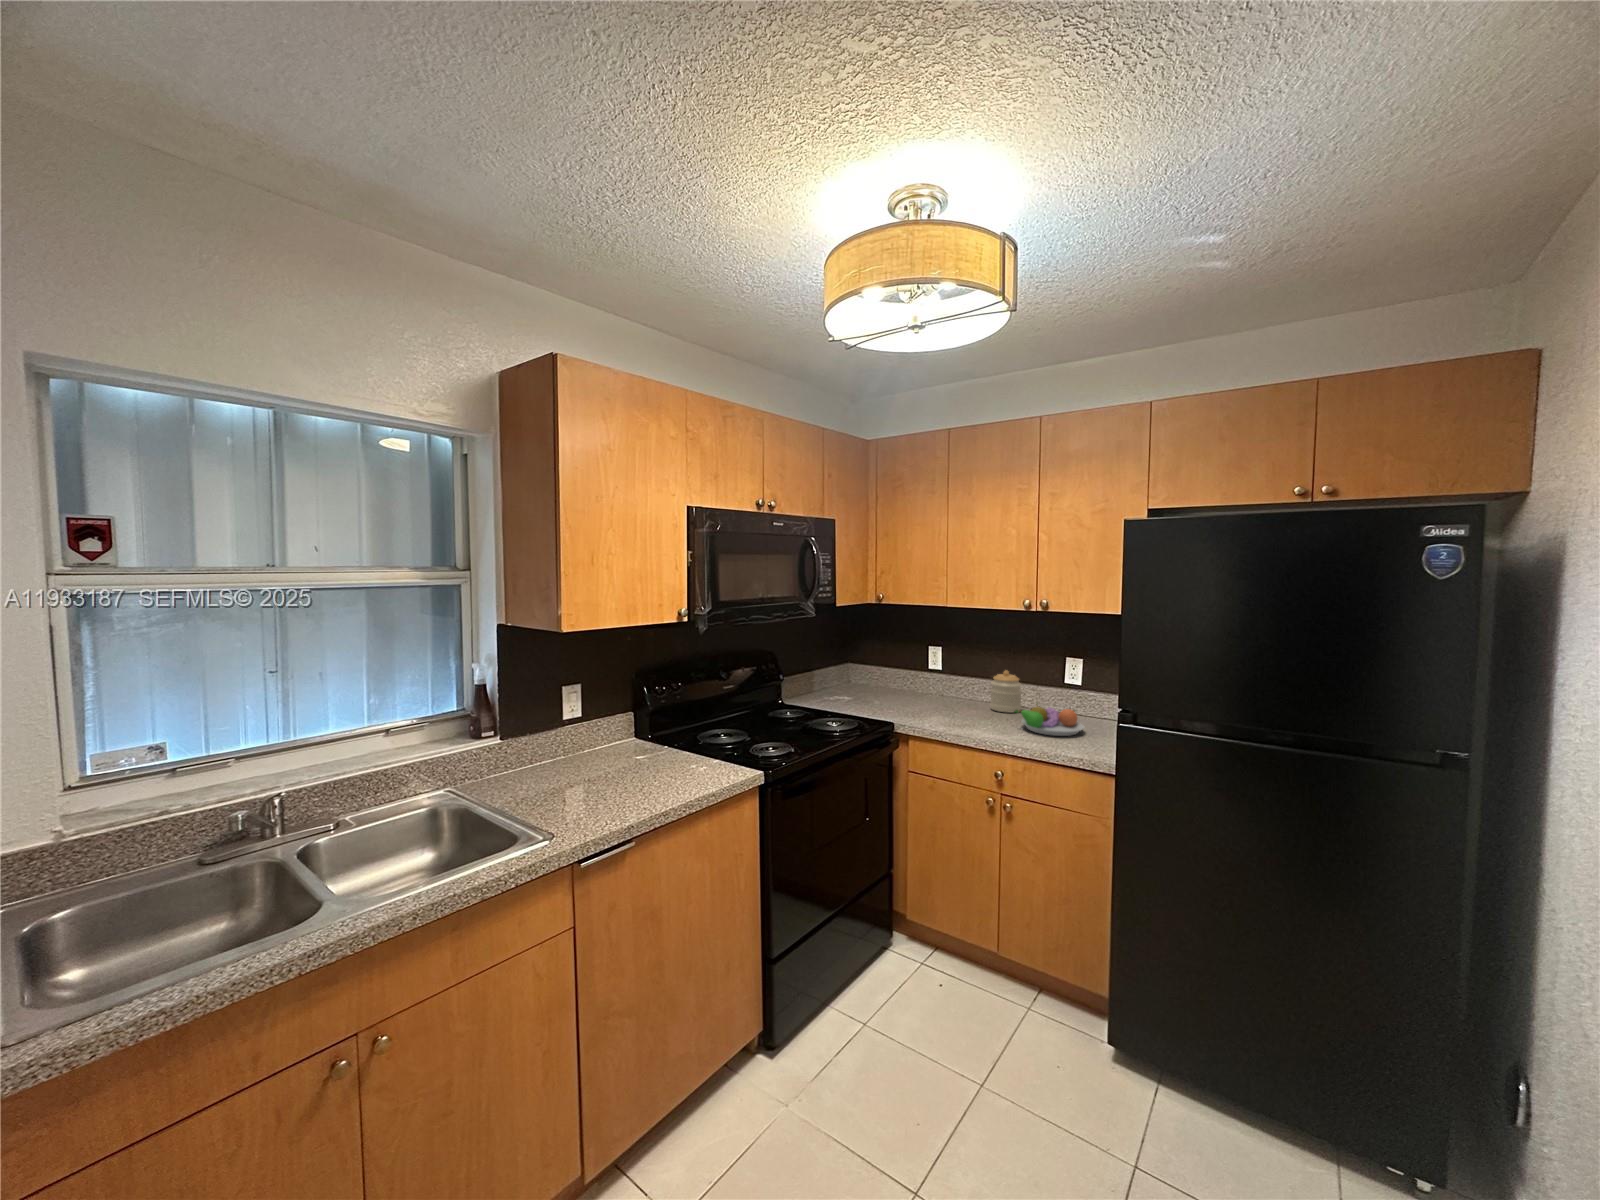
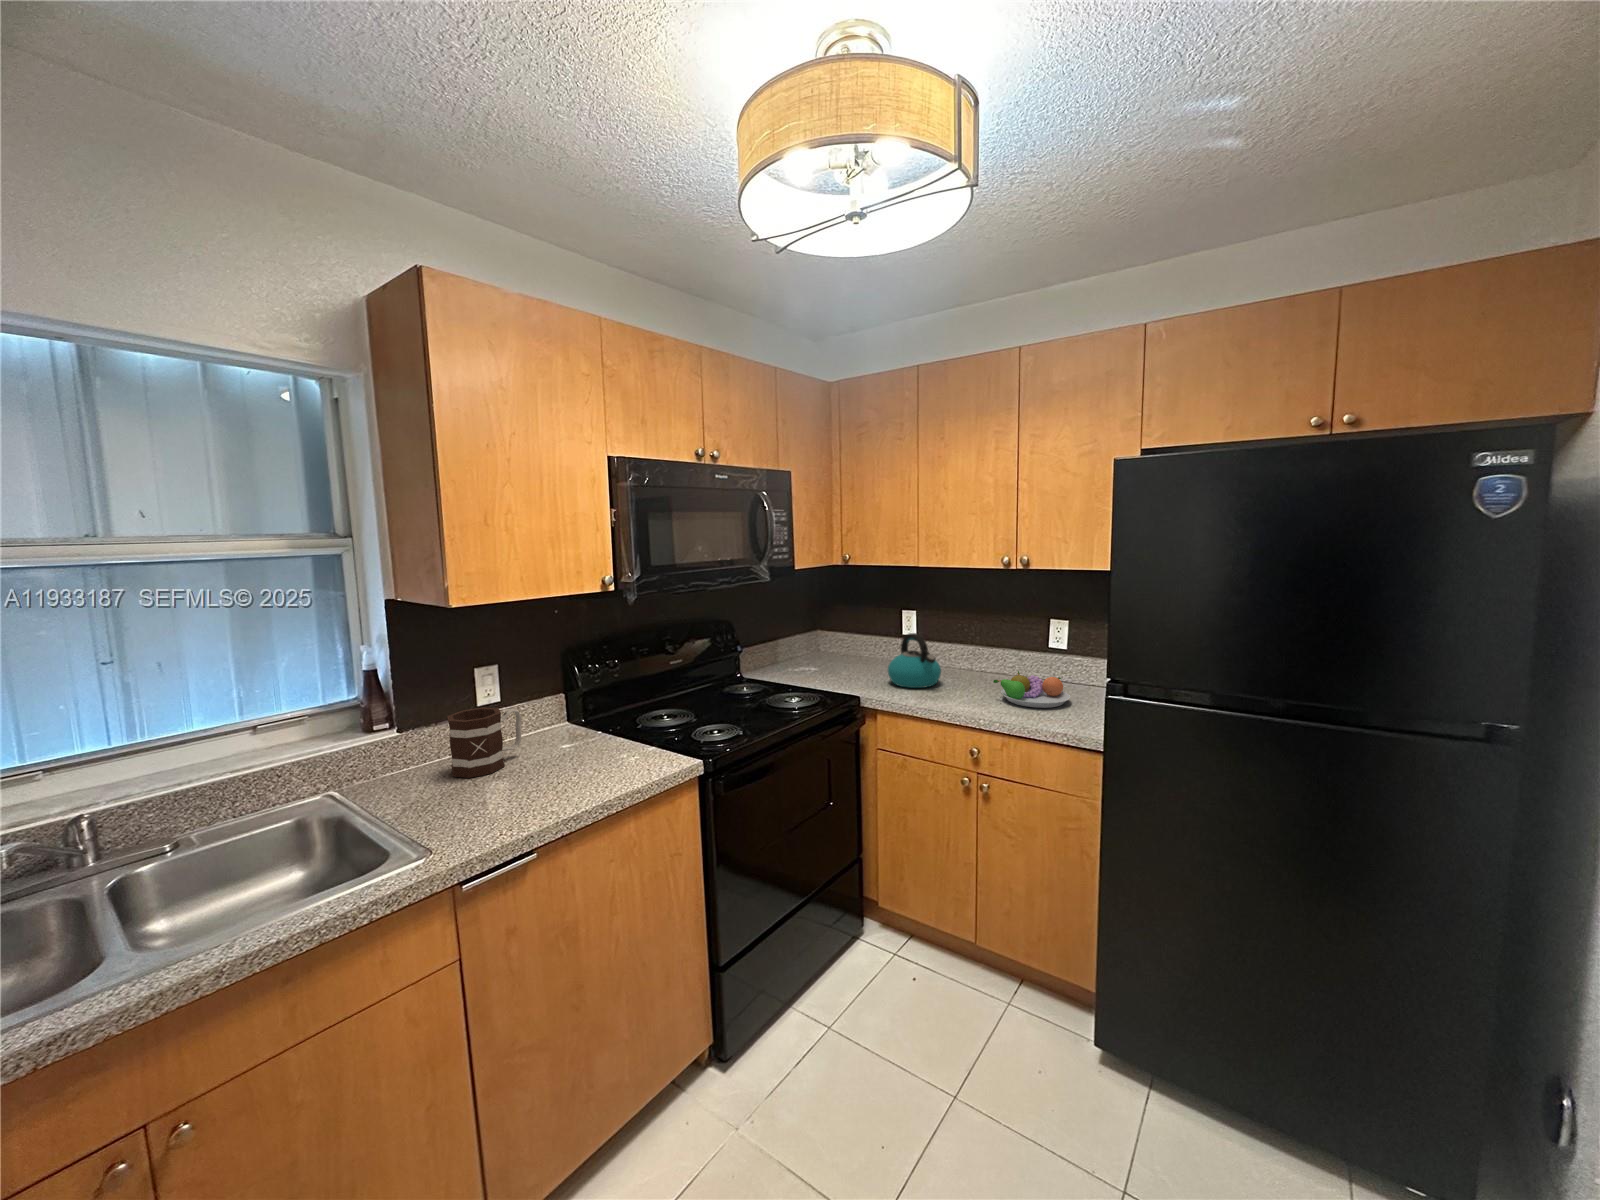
kettle: none [917,667,966,716] -> present [888,633,941,688]
jar: present [990,671,1021,713] -> none [969,635,1003,681]
mug: none [547,720,606,780] -> present [447,707,521,778]

